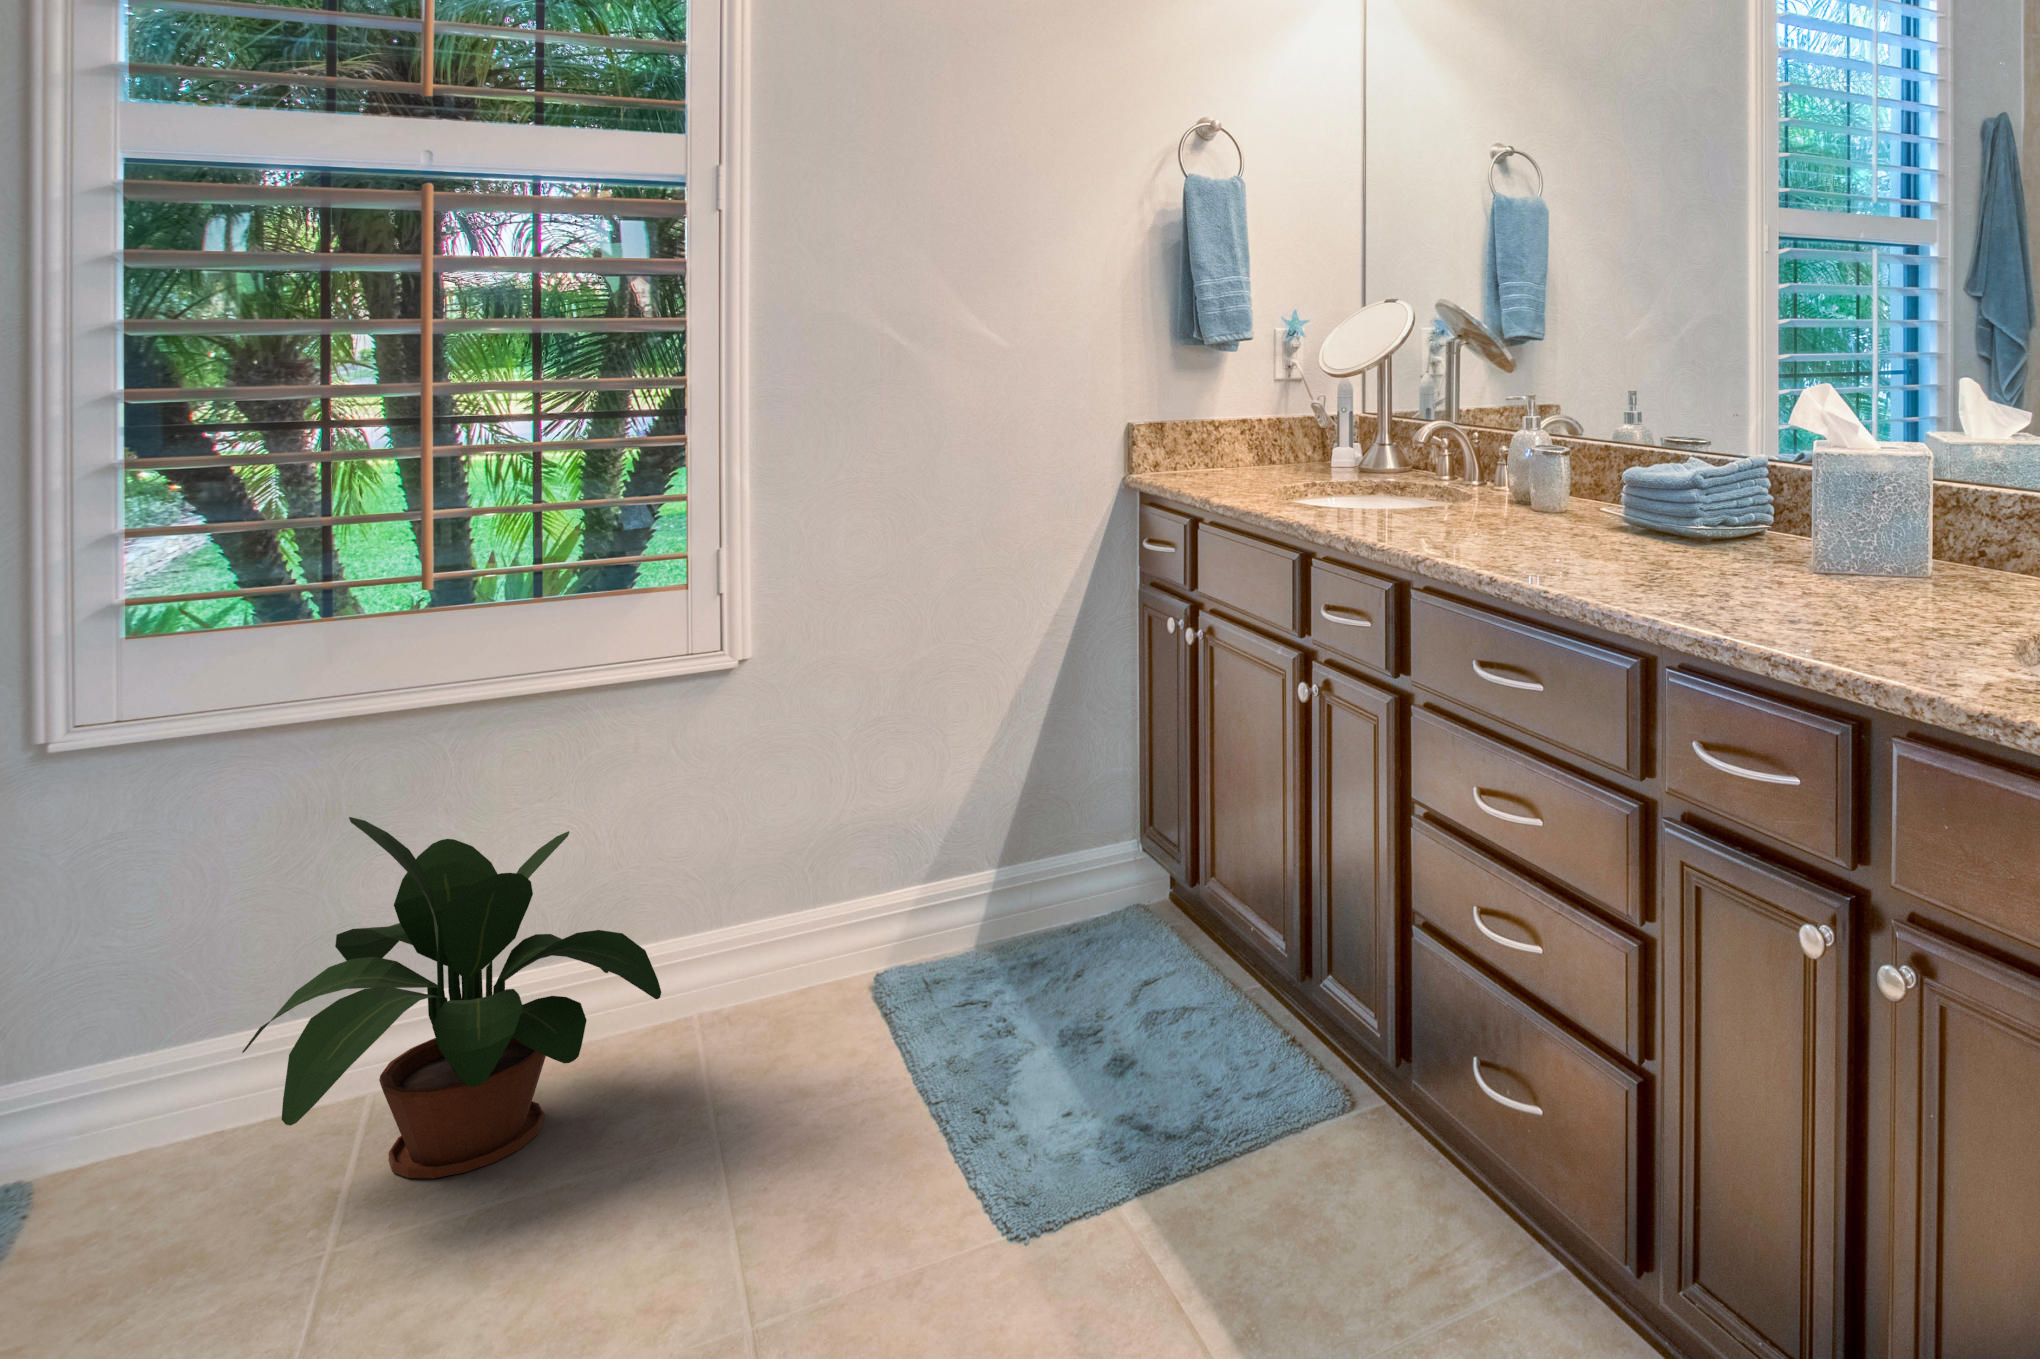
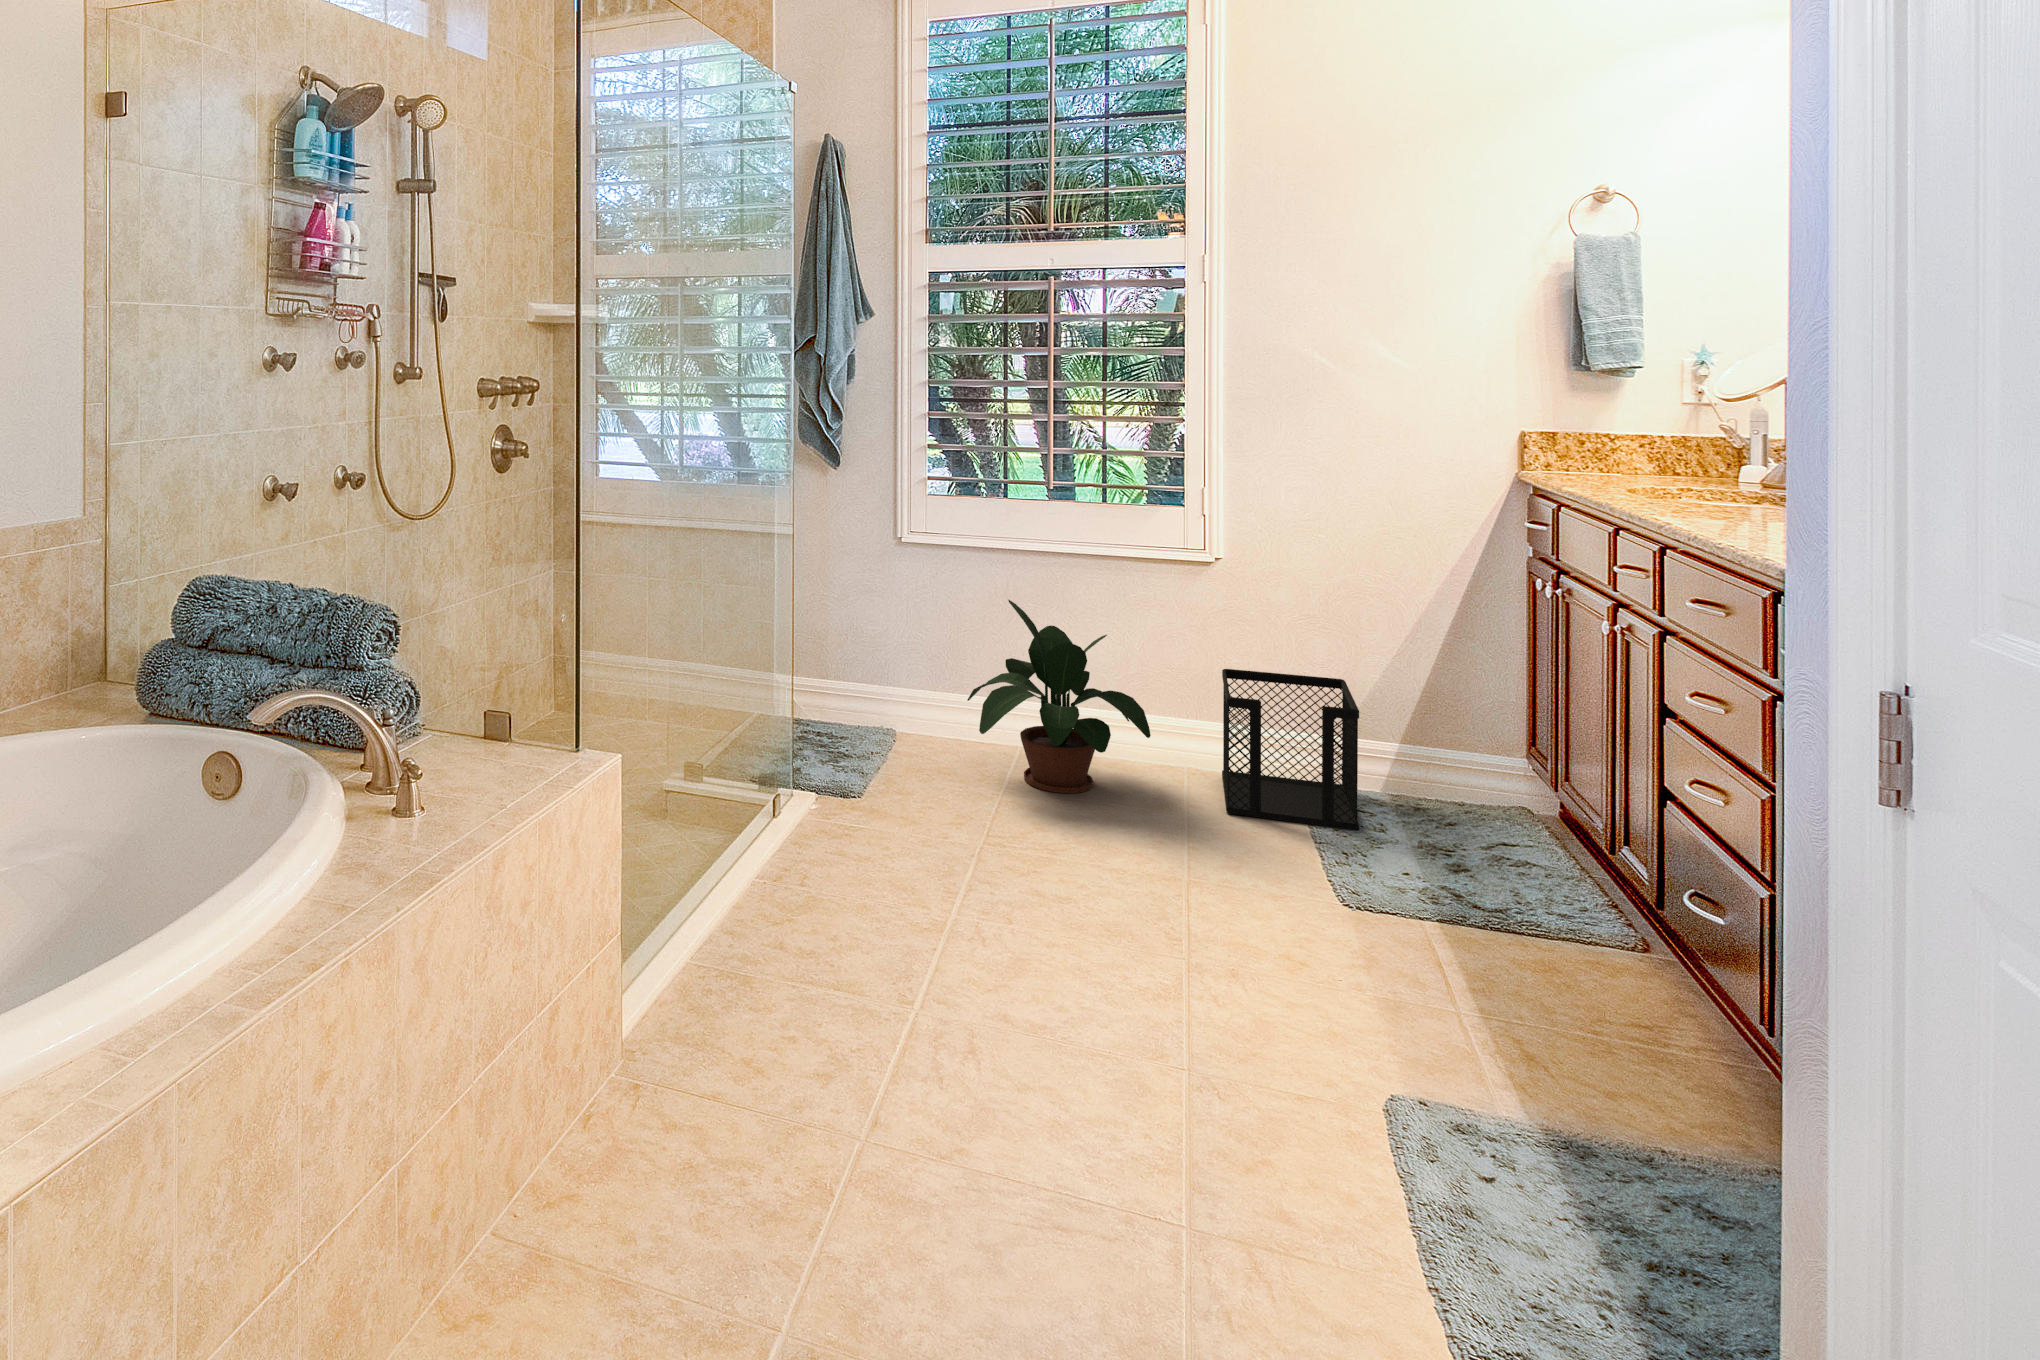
wastebasket: none [762,798,985,1076] -> present [1222,669,1359,830]

